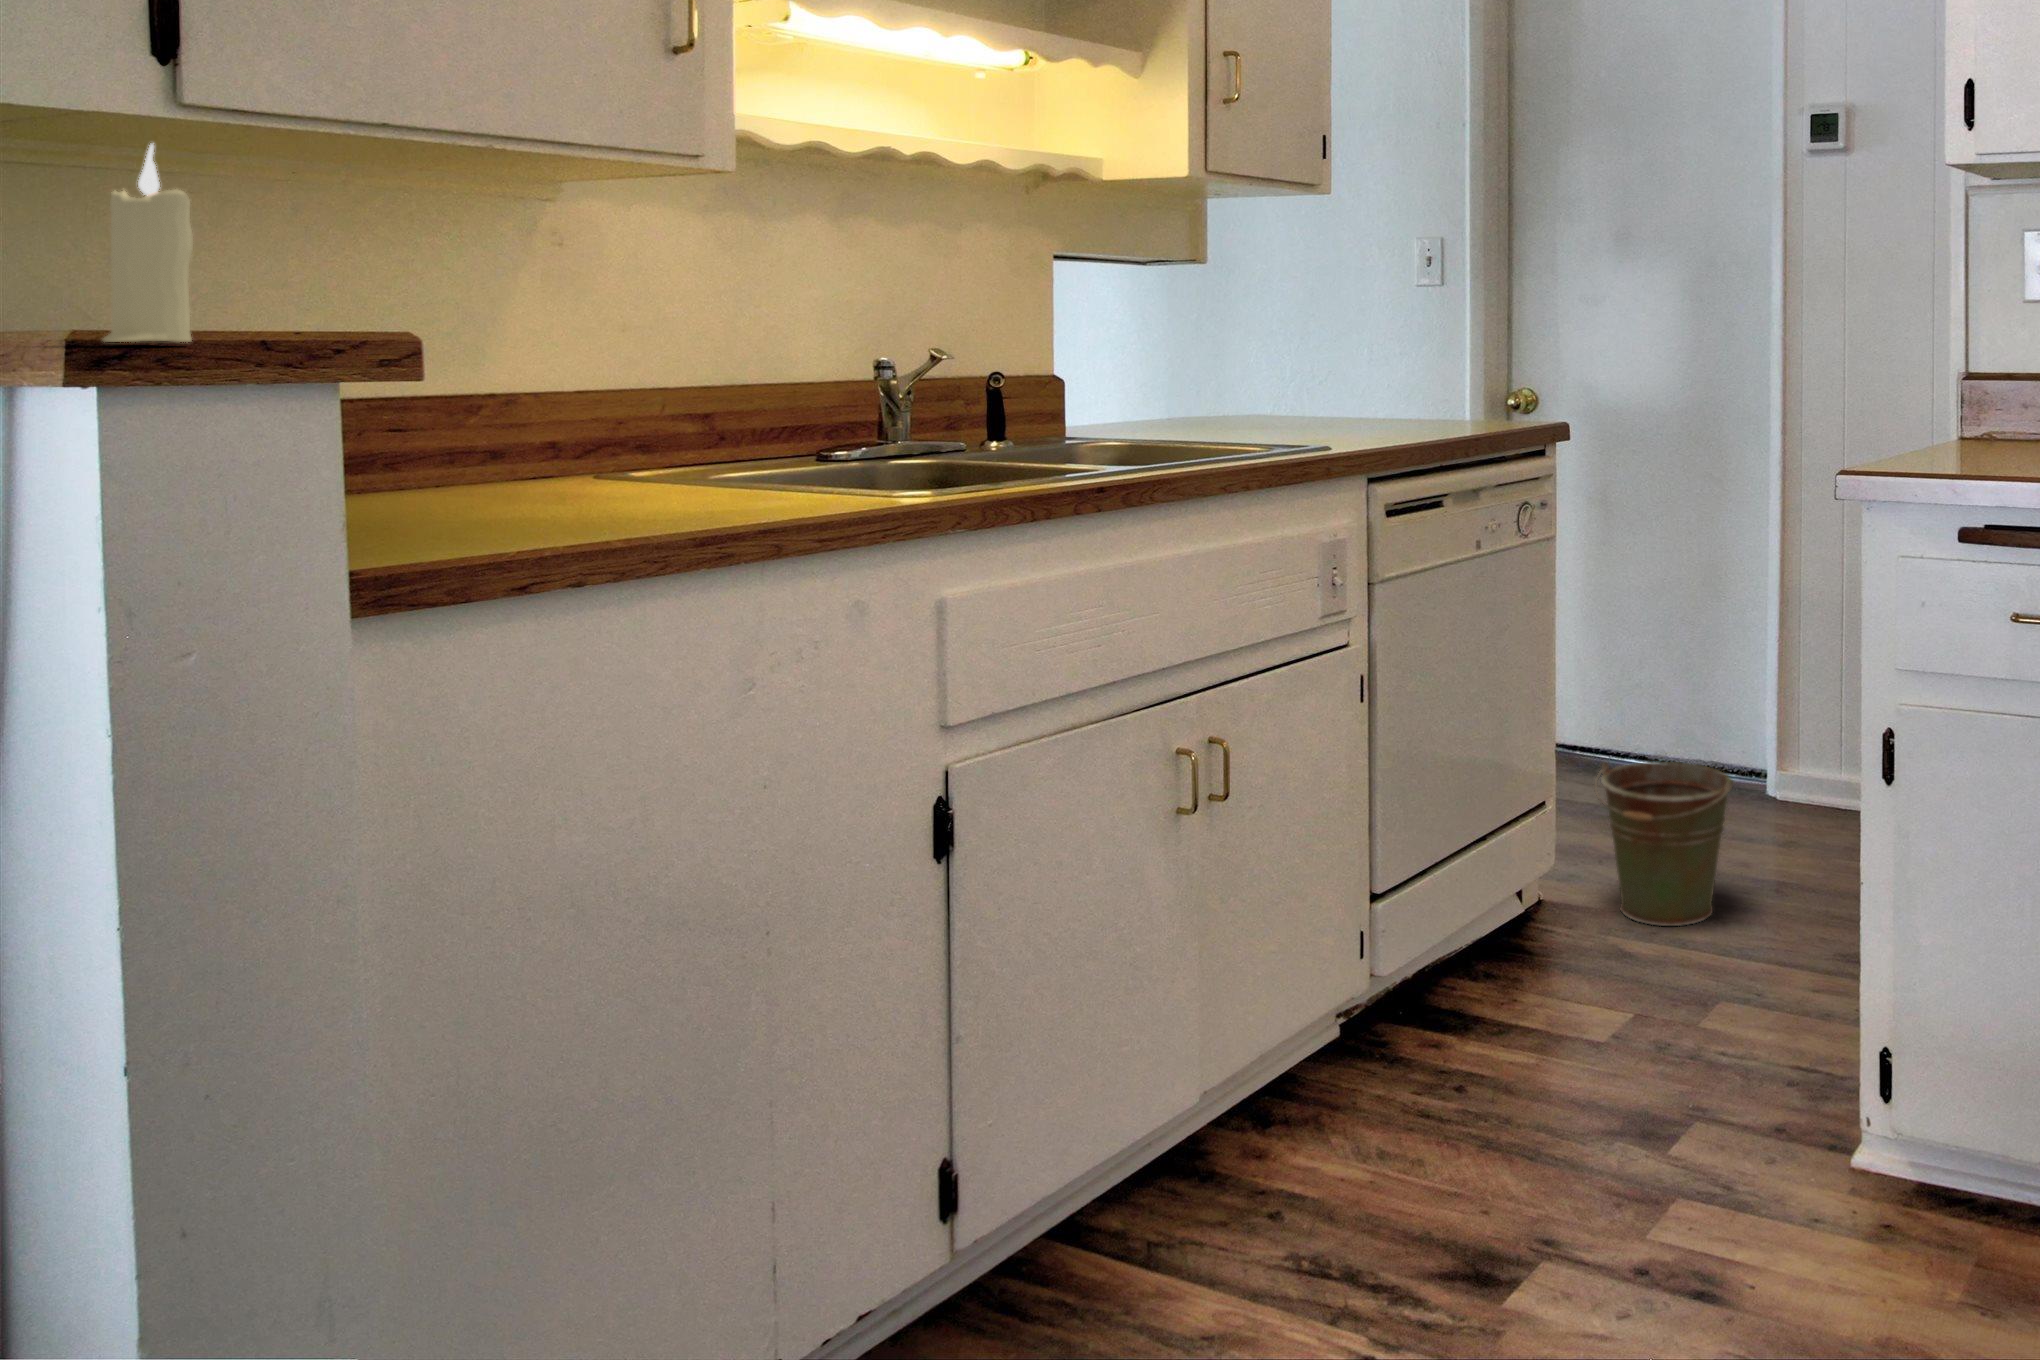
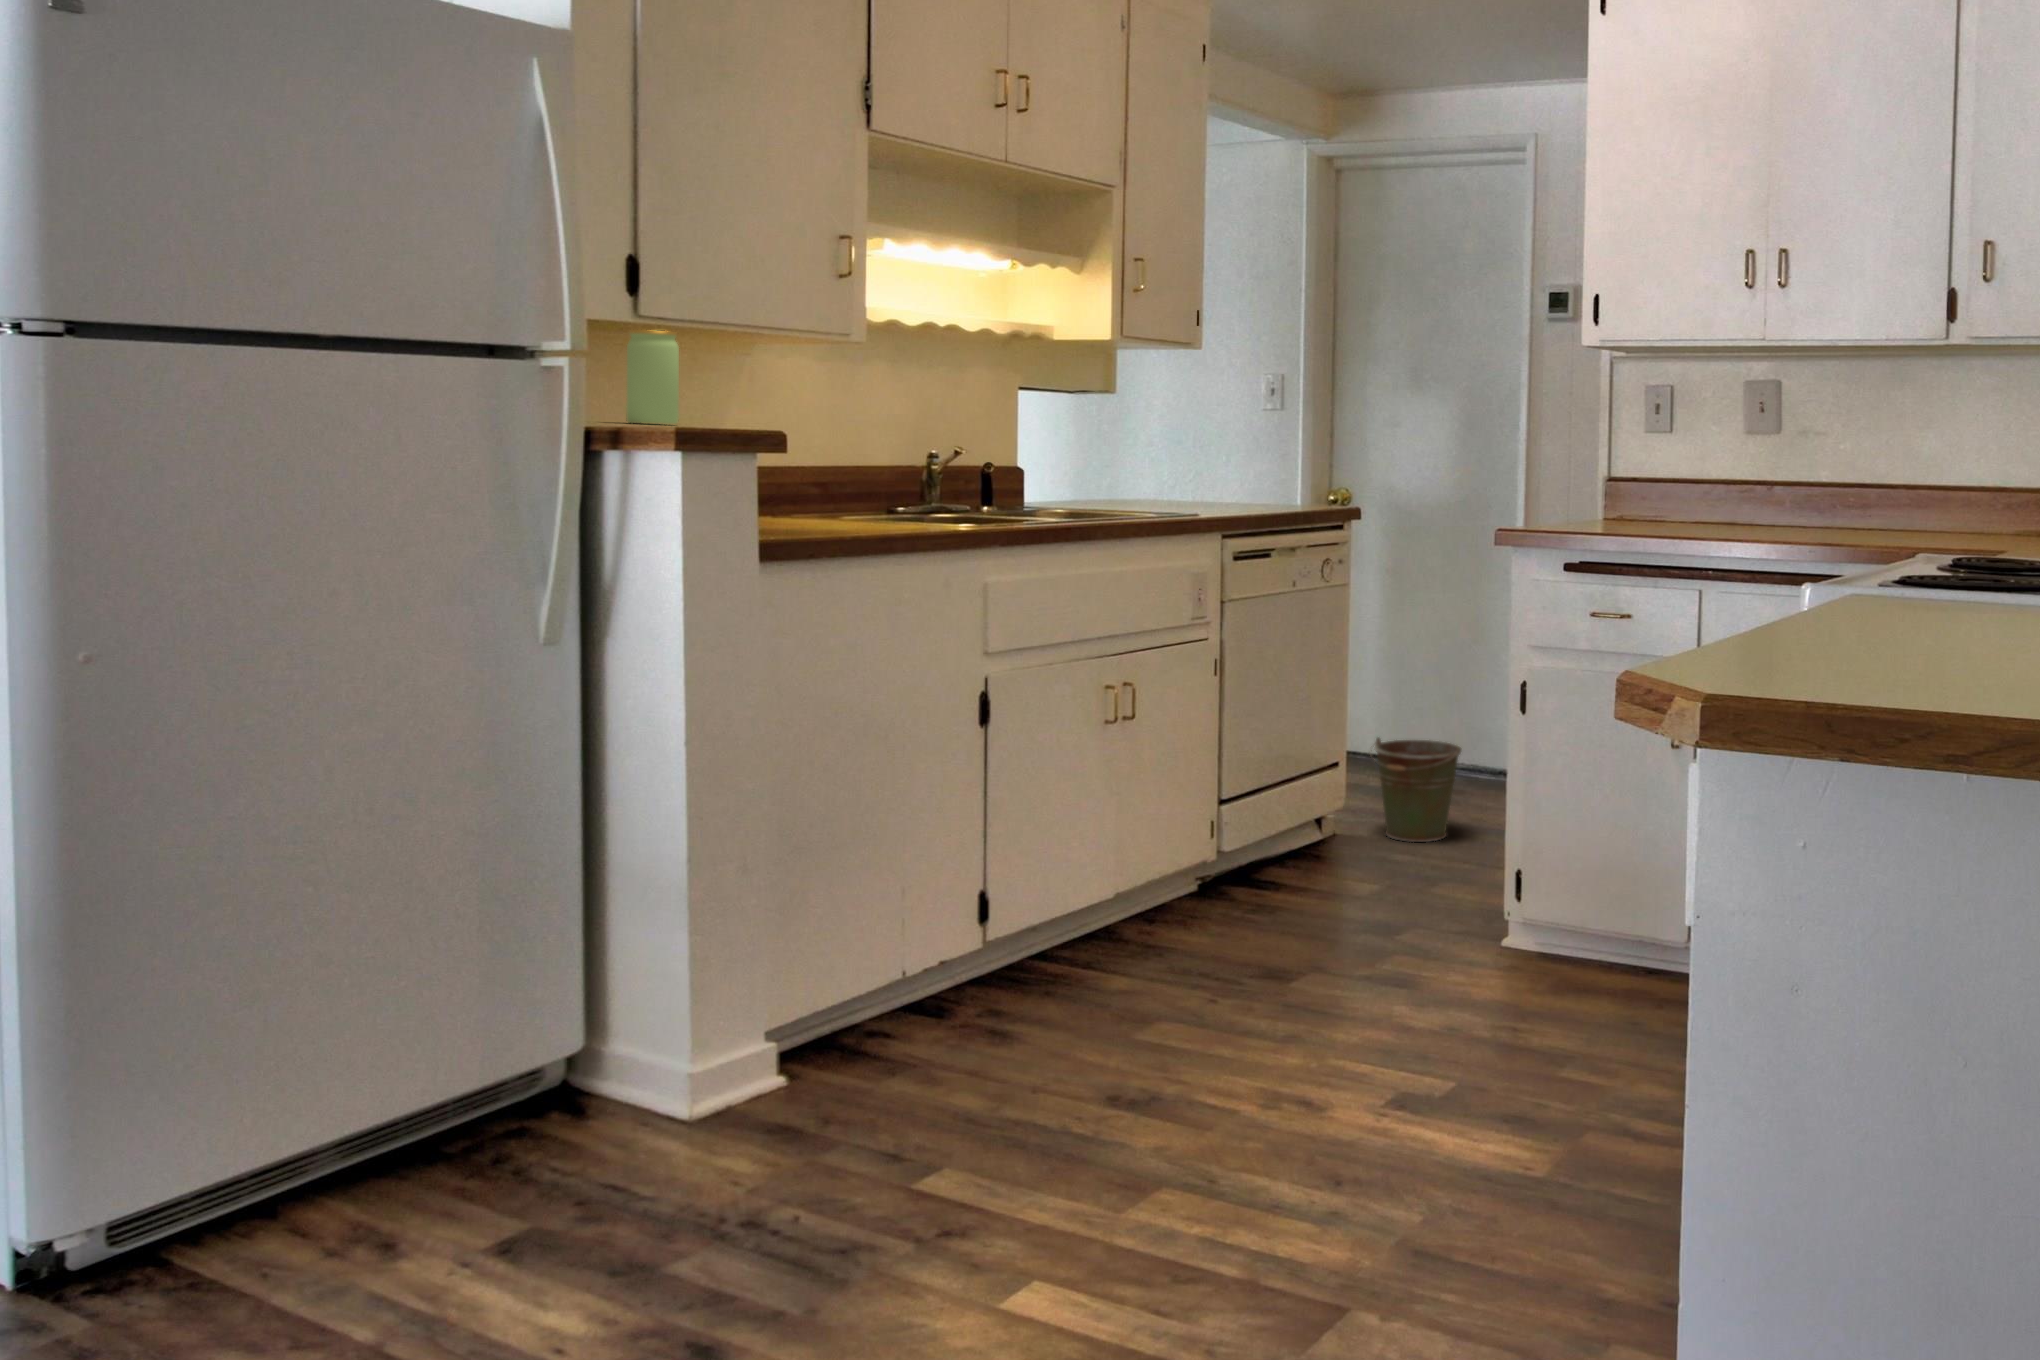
candle: present [103,144,193,342] -> none [710,356,739,437]
jar: none [274,147,381,317] -> present [626,330,679,424]

